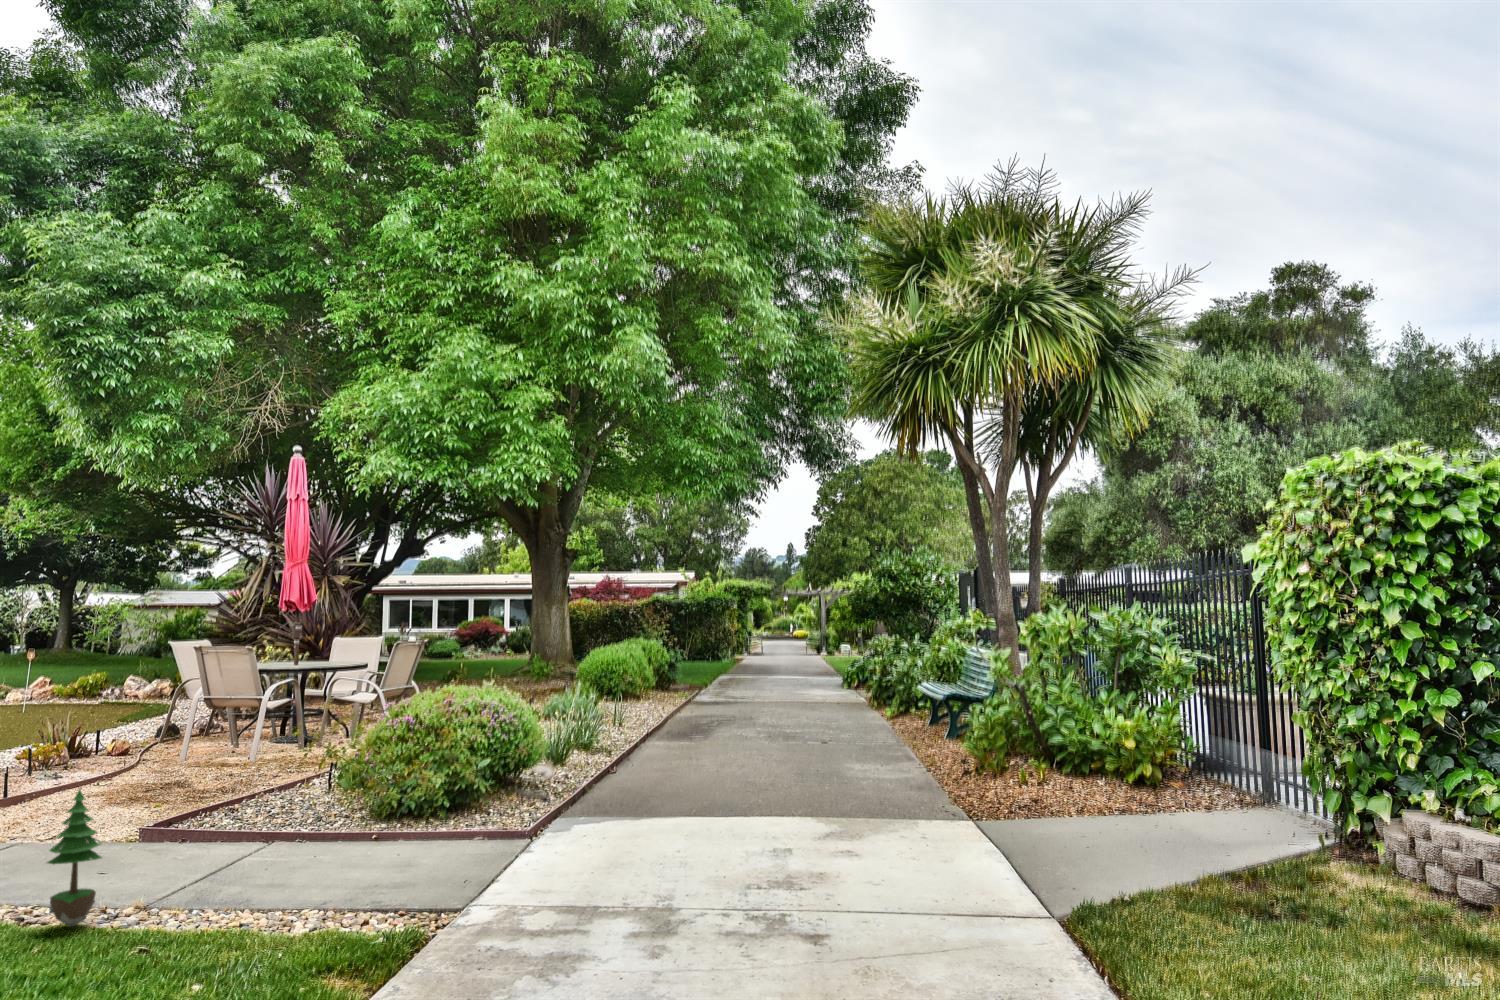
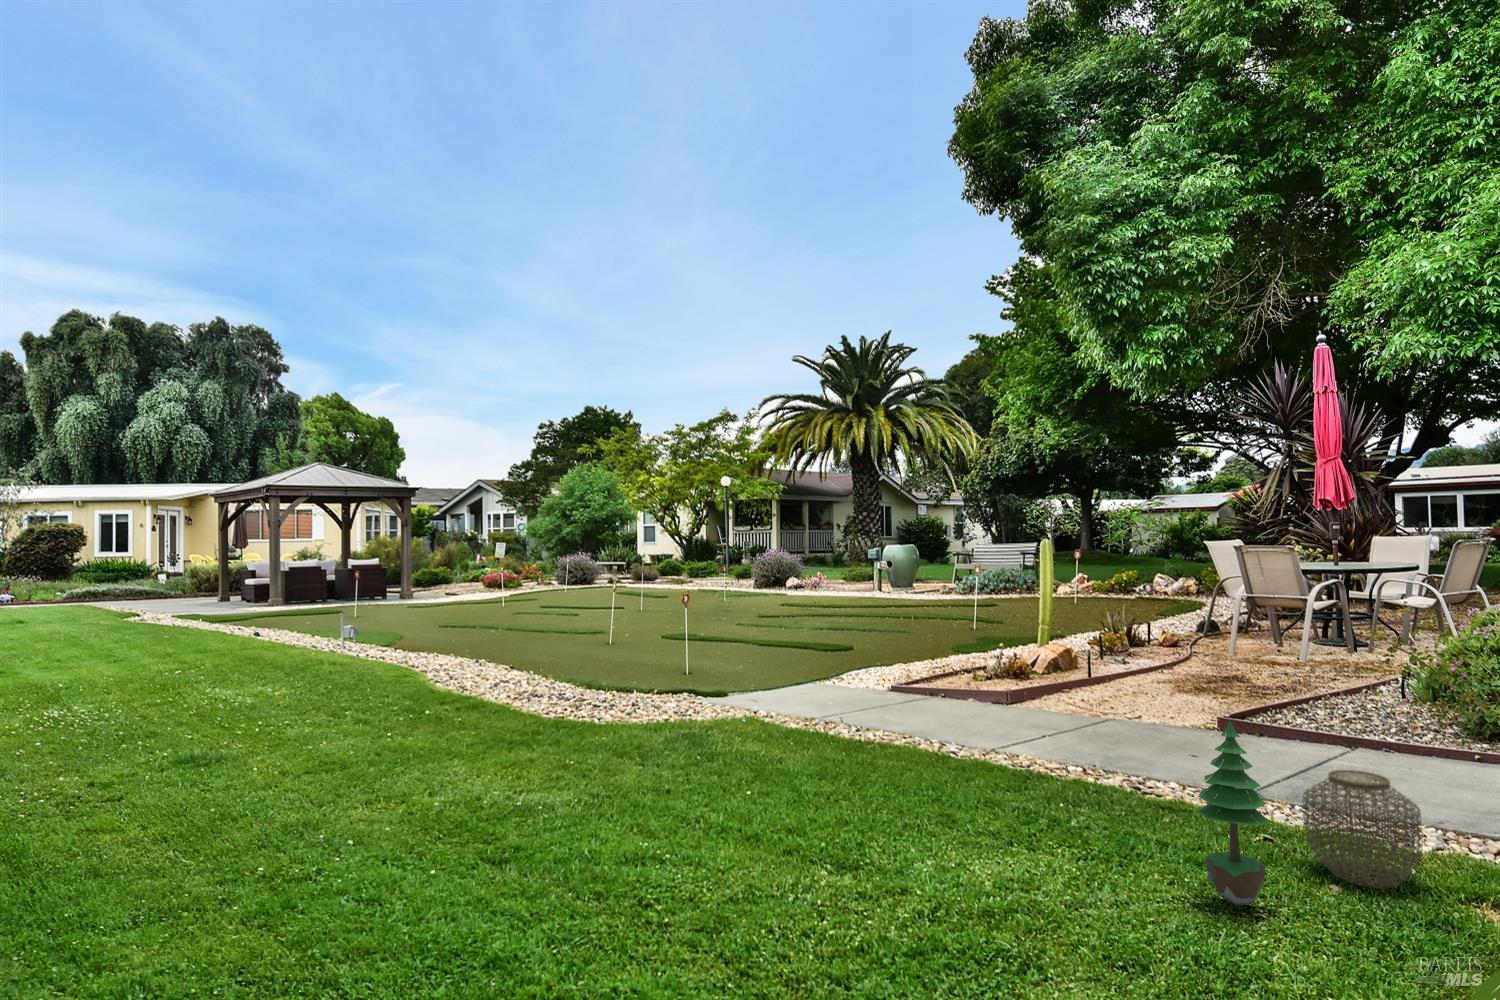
woven basket: none [142,815,220,895] -> present [1303,770,1422,888]

